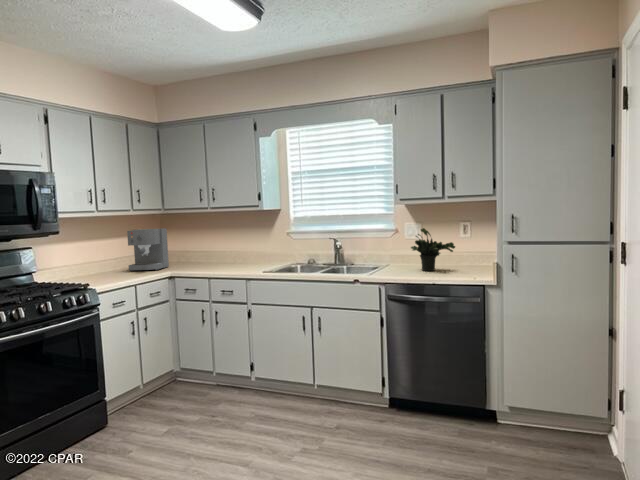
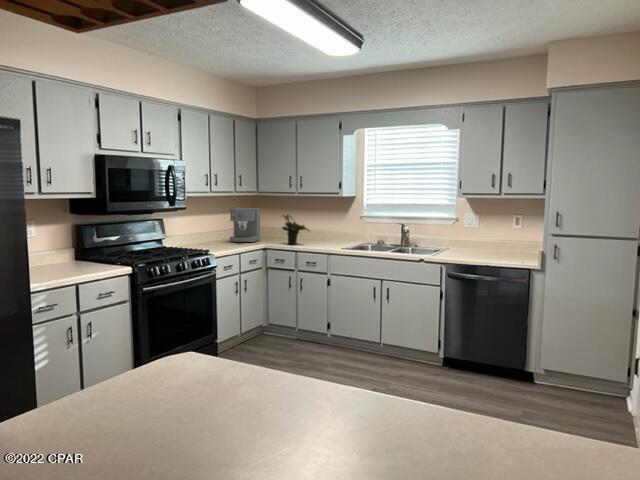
potted plant: present [411,228,455,271] -> present [282,214,310,244]

